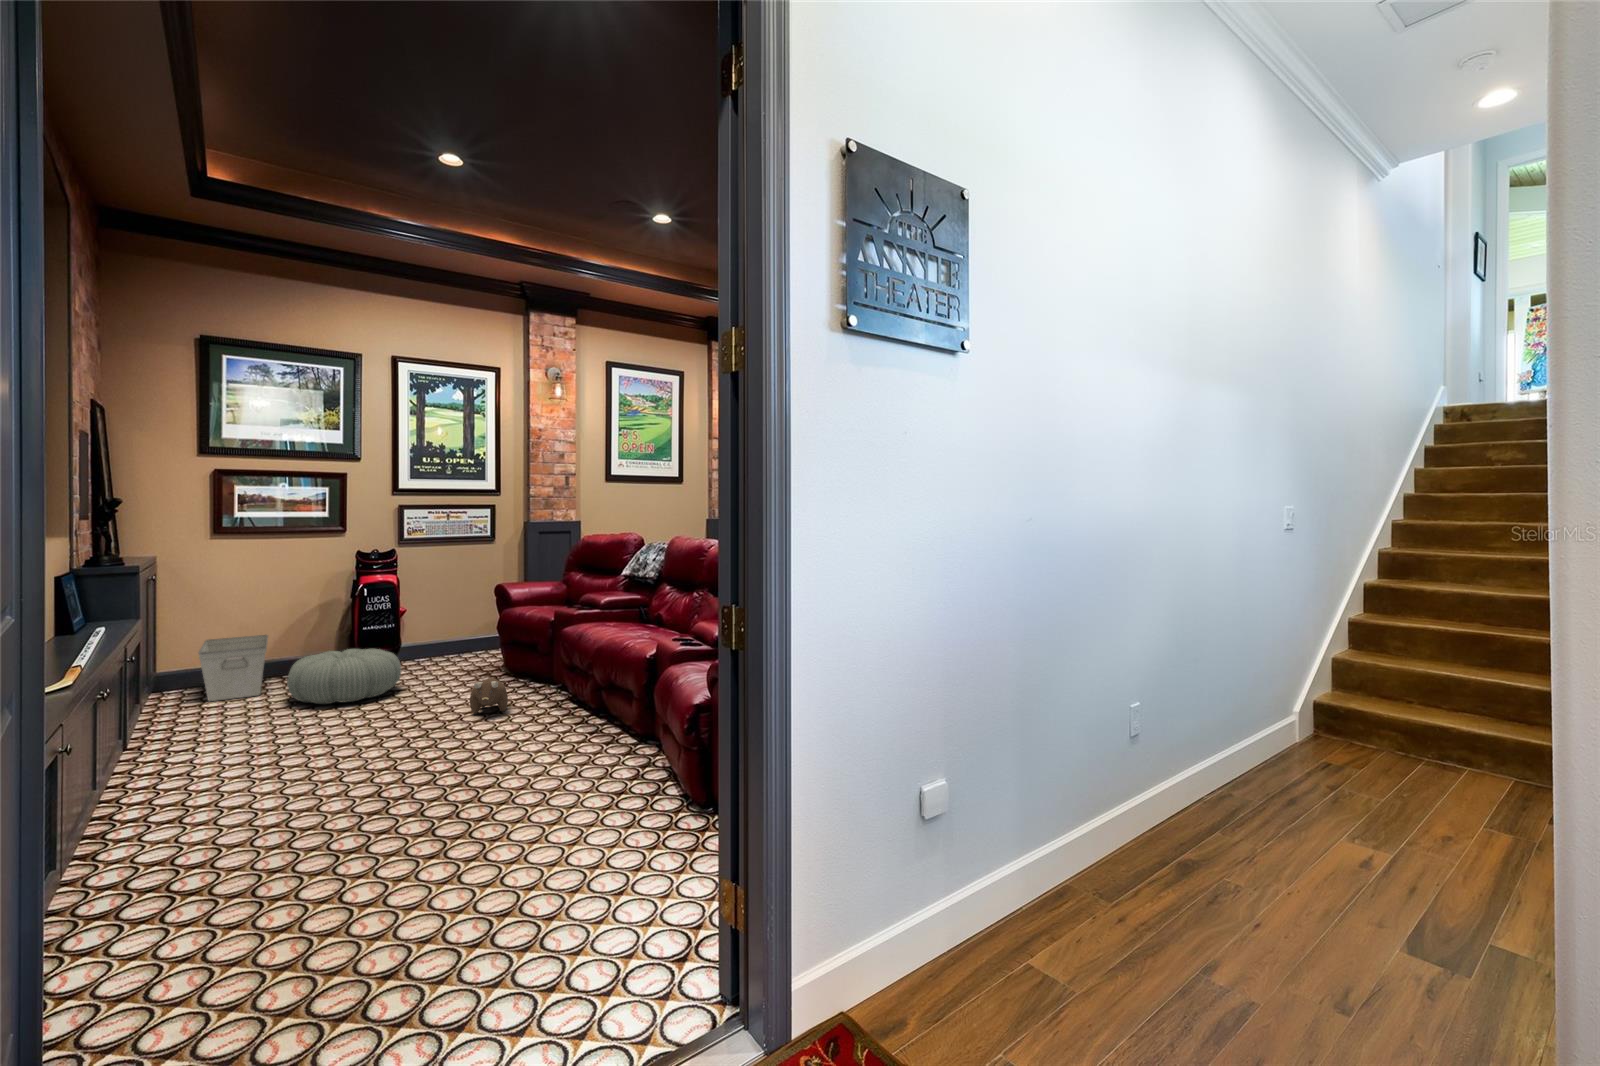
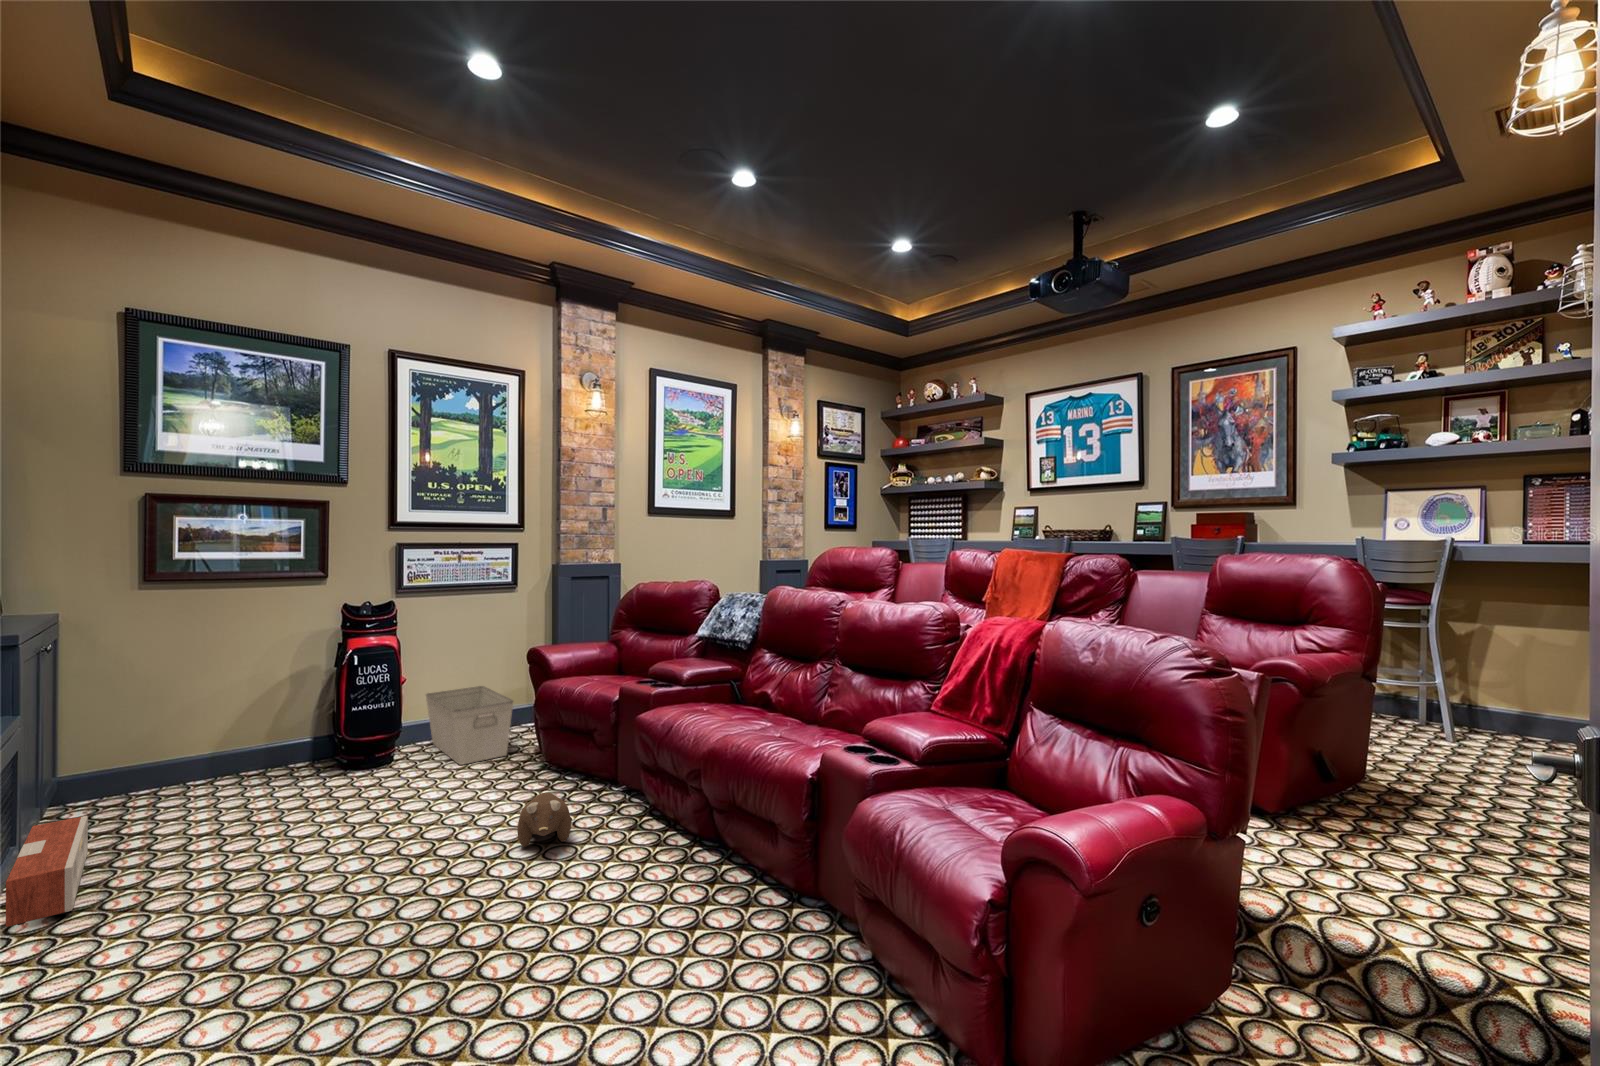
storage bin: present [198,635,268,701] -> present [426,686,513,765]
pouf: present [287,649,401,704] -> none [243,743,406,834]
speaker: none [144,685,188,739] -> present [6,816,88,927]

